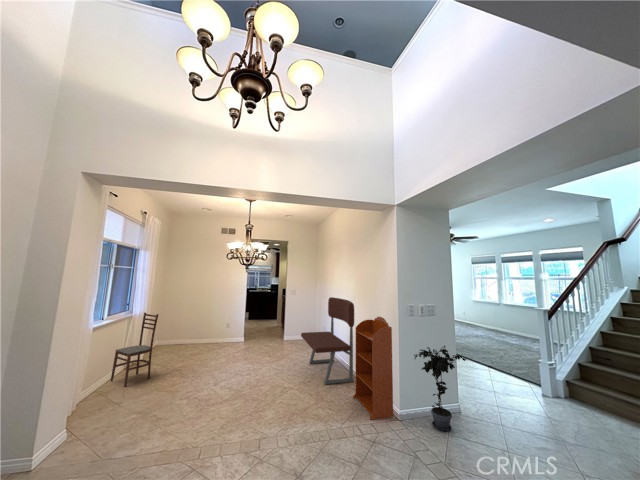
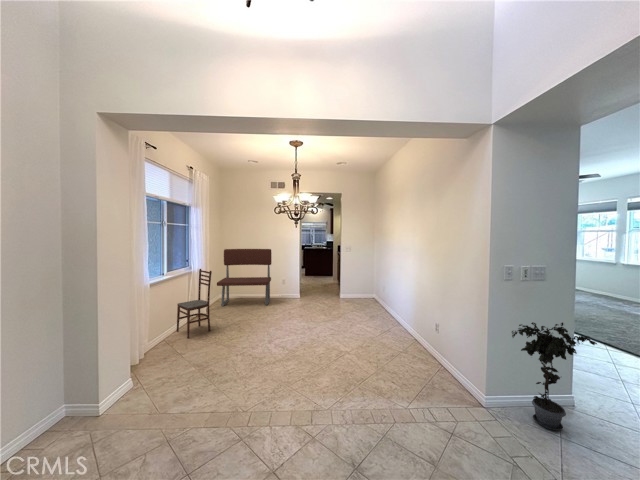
bench: present [301,297,355,384] -> present [217,249,272,306]
bookcase: present [353,317,393,419] -> none [421,279,478,401]

